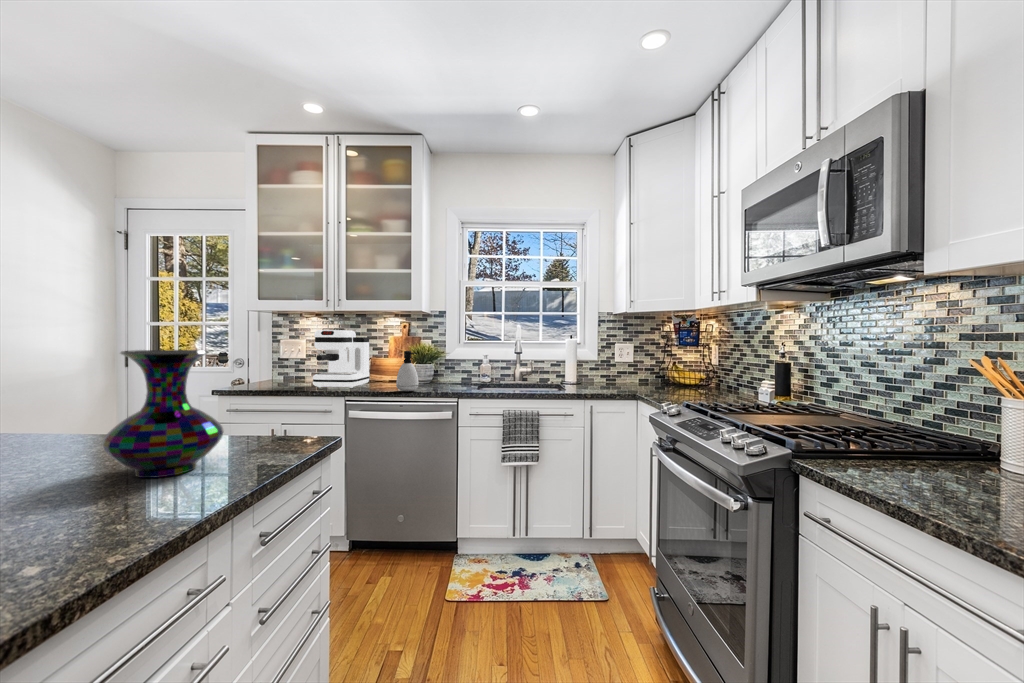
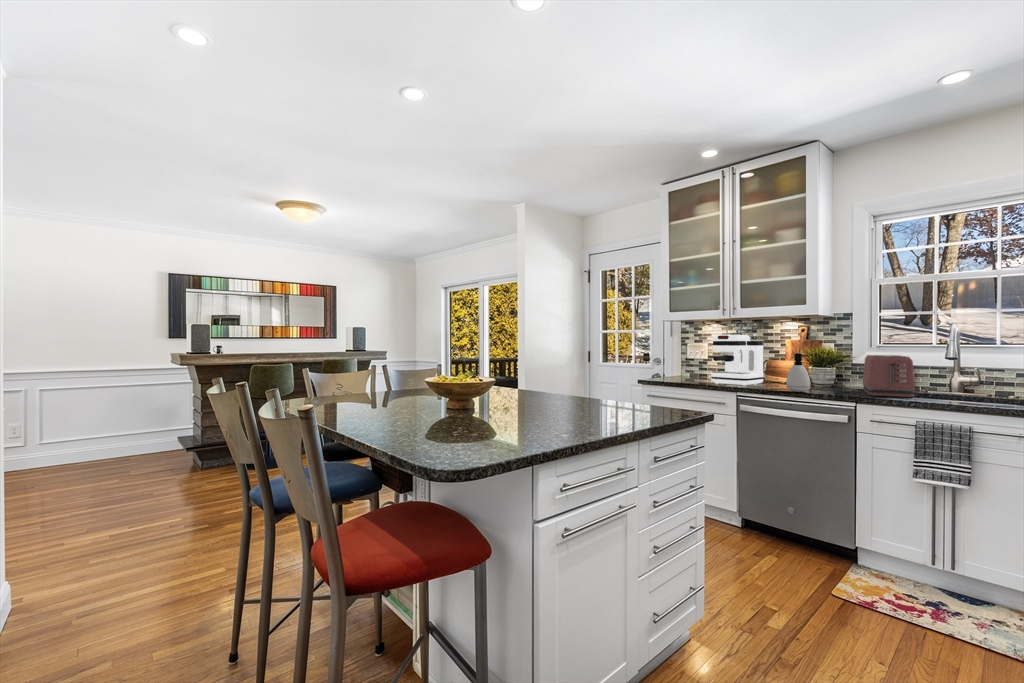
vase: present [102,350,224,478] -> none [588,348,642,415]
toaster: none [457,351,500,390] -> present [863,355,915,397]

